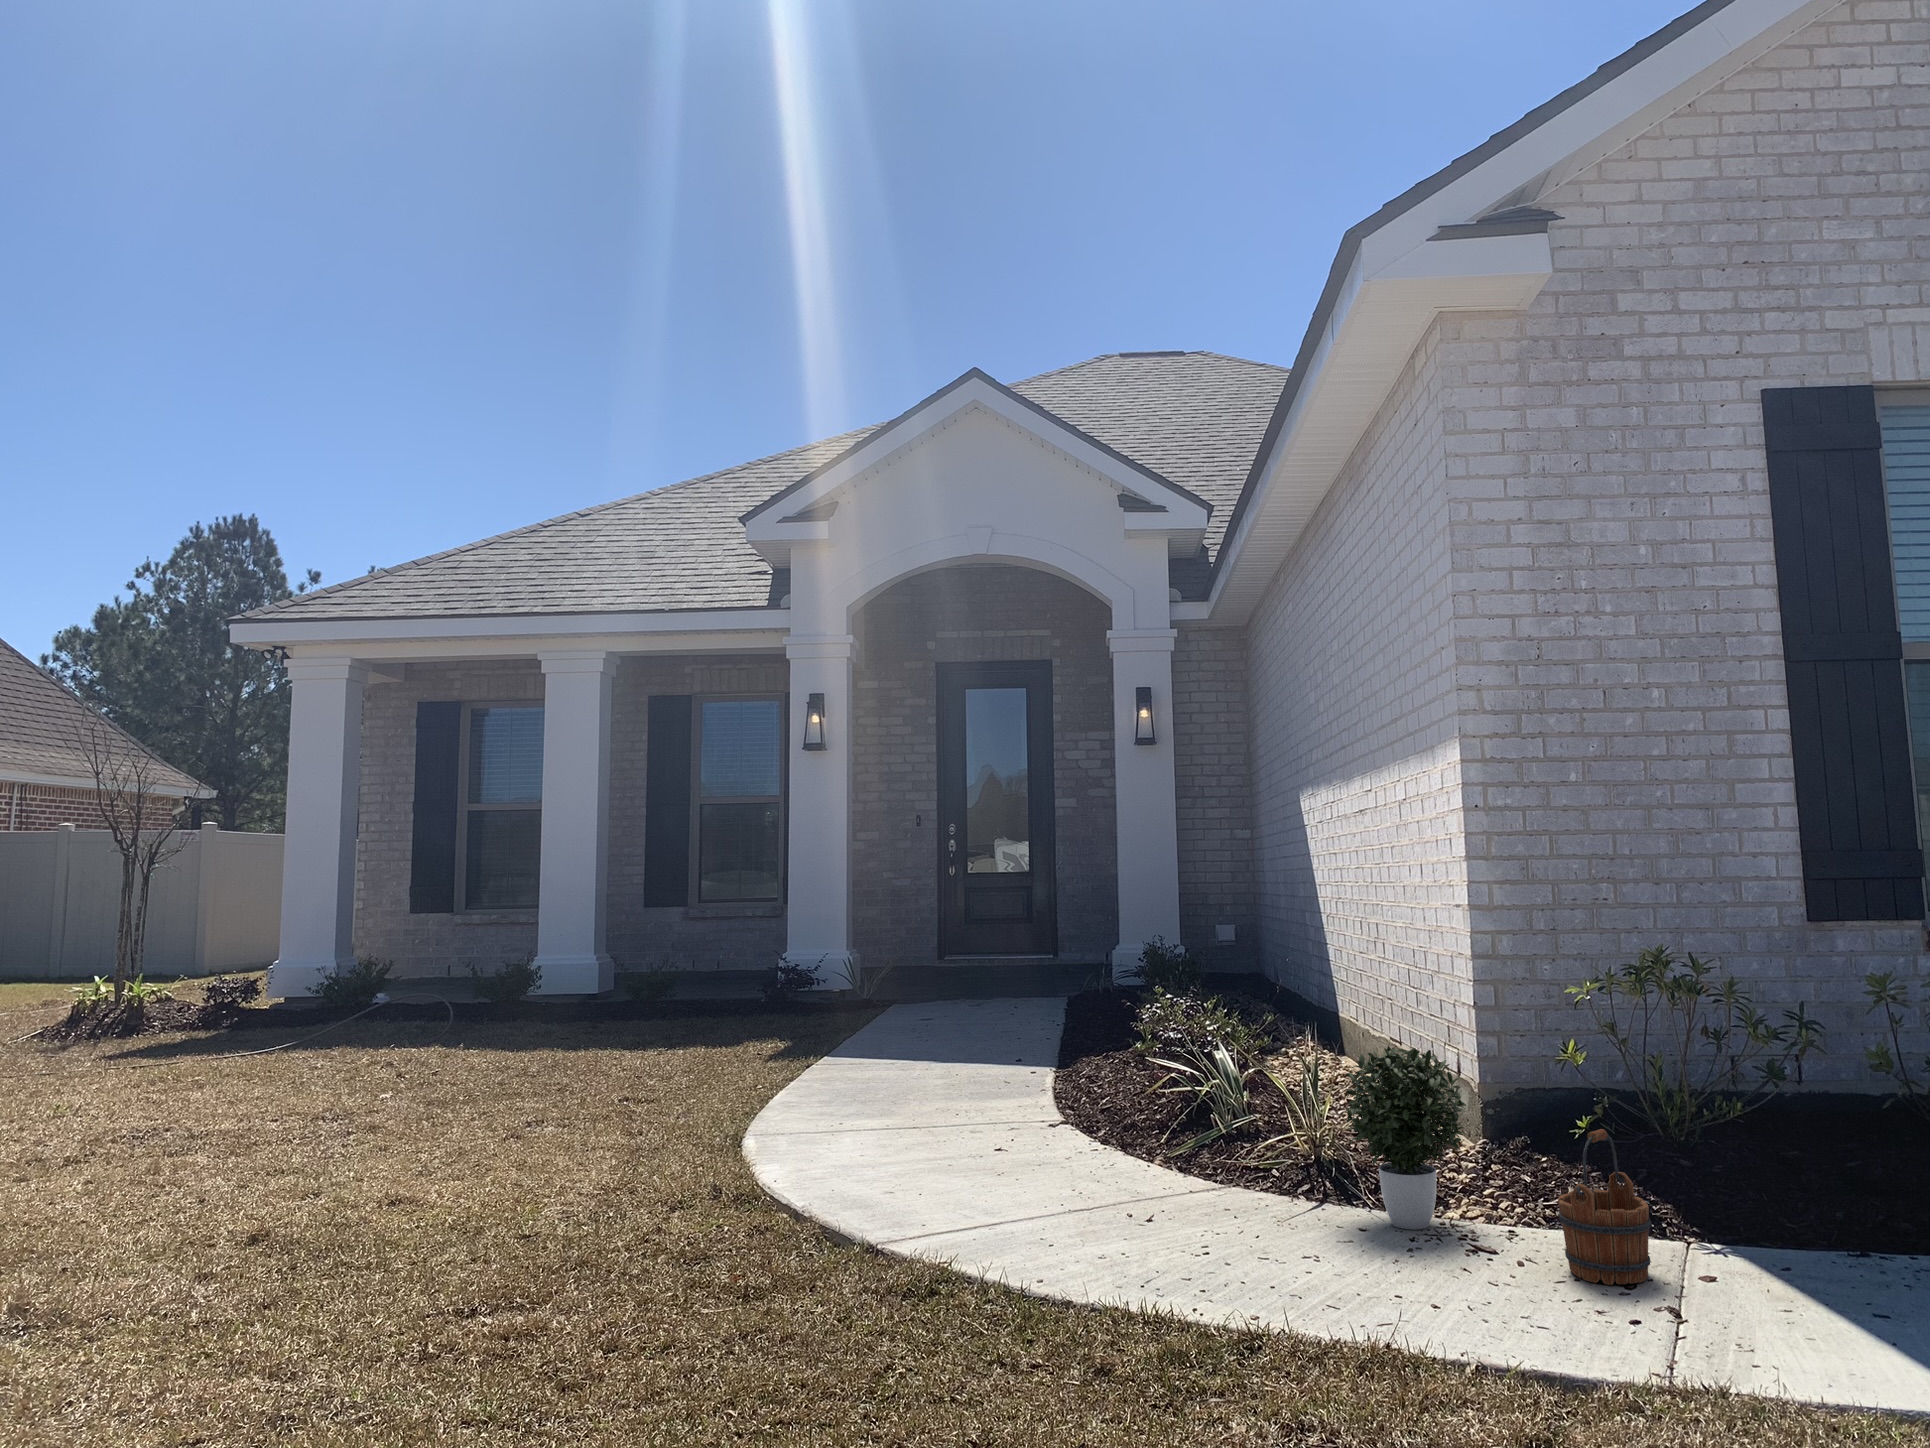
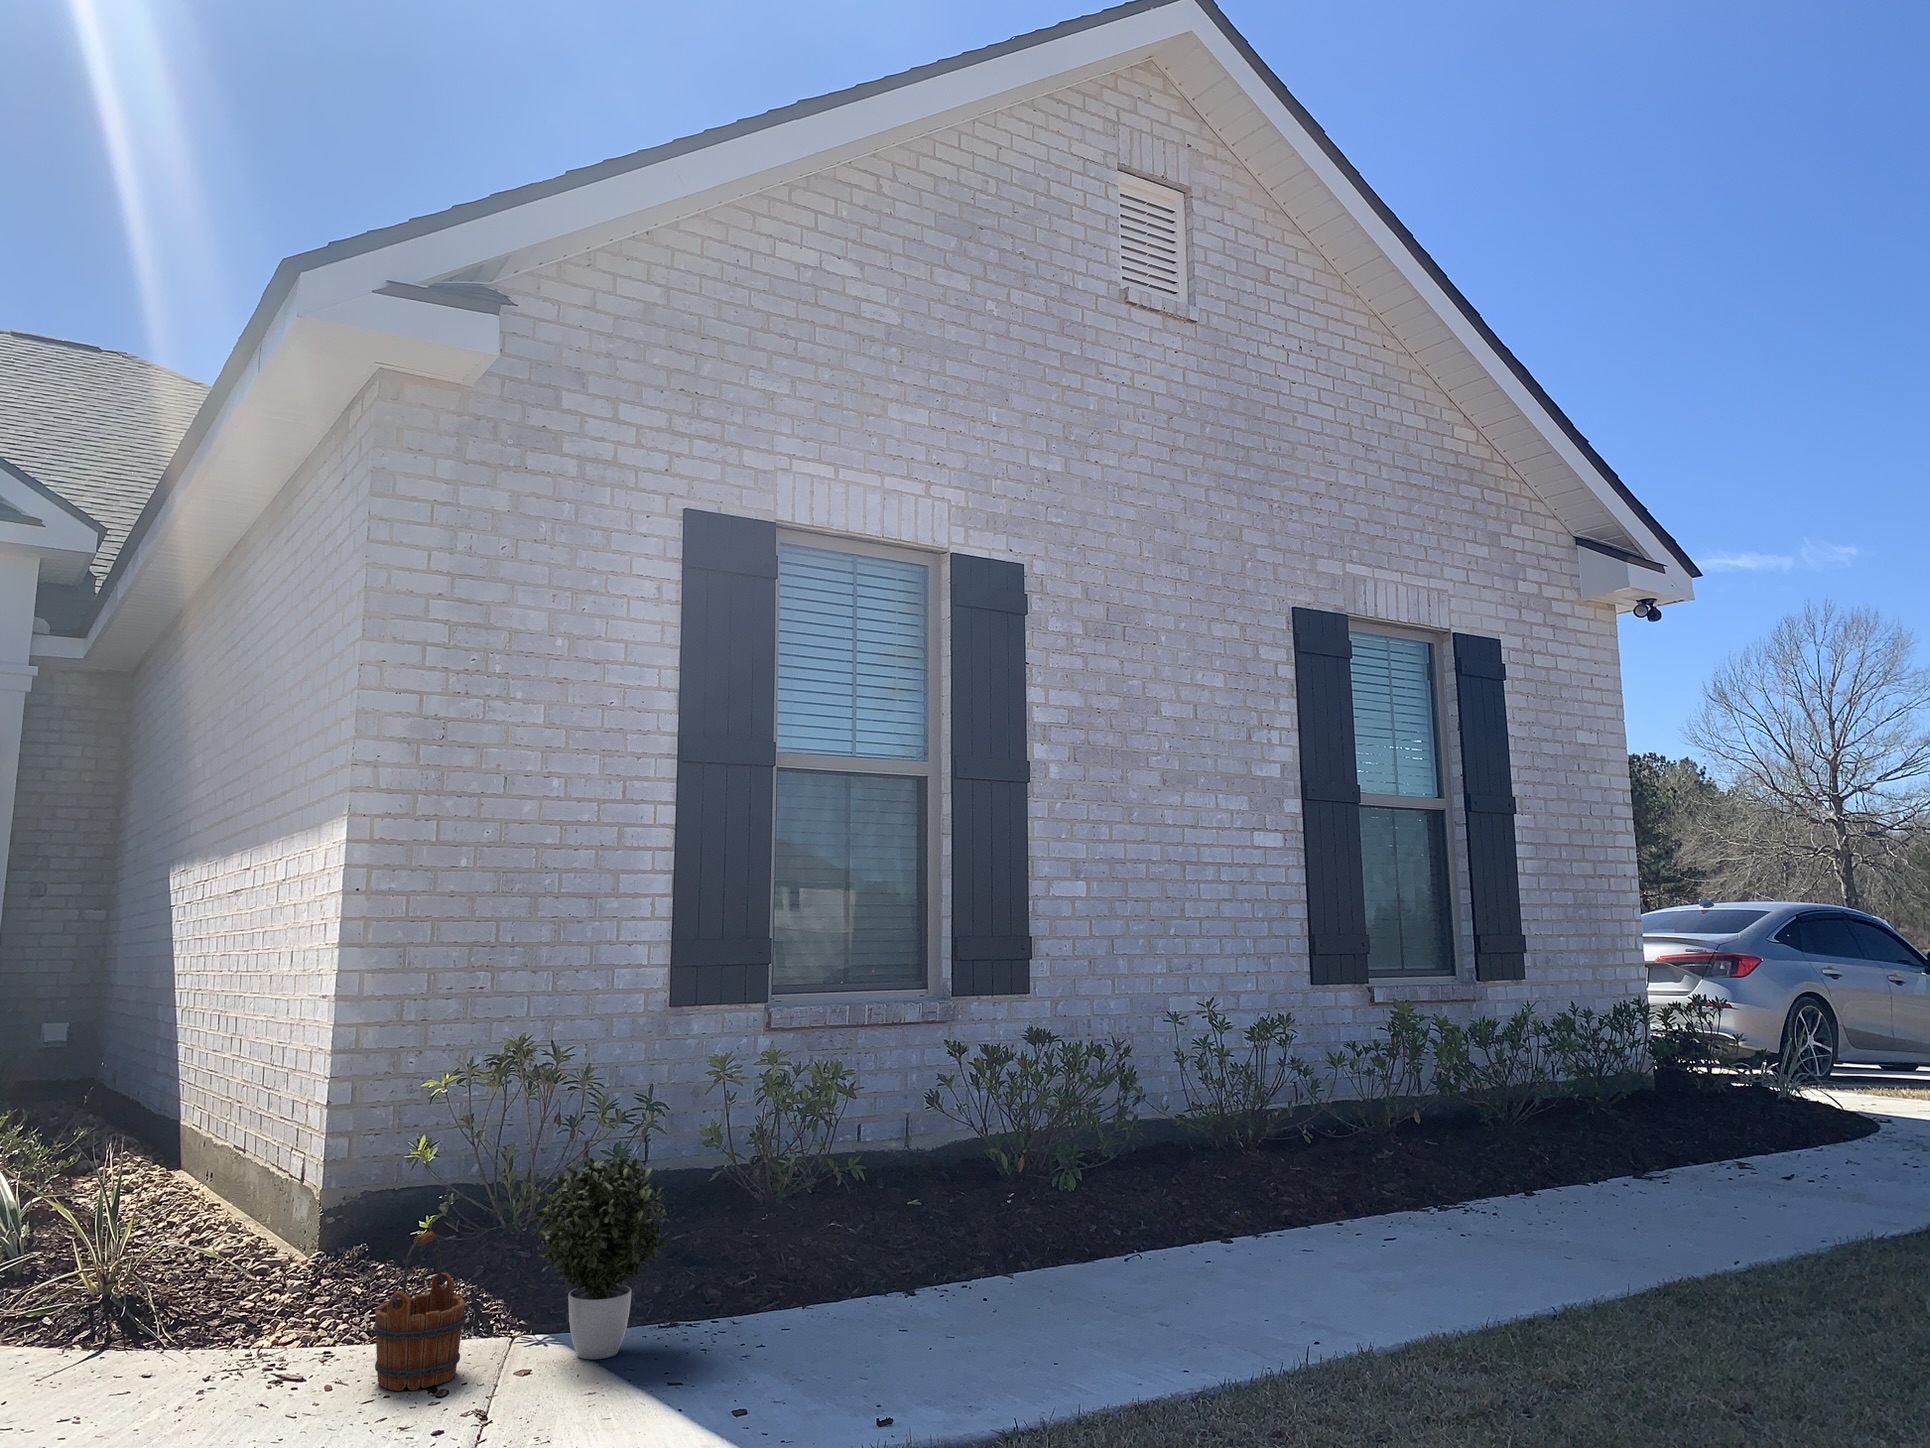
potted plant: present [1346,1046,1466,1230] -> present [536,1157,669,1359]

